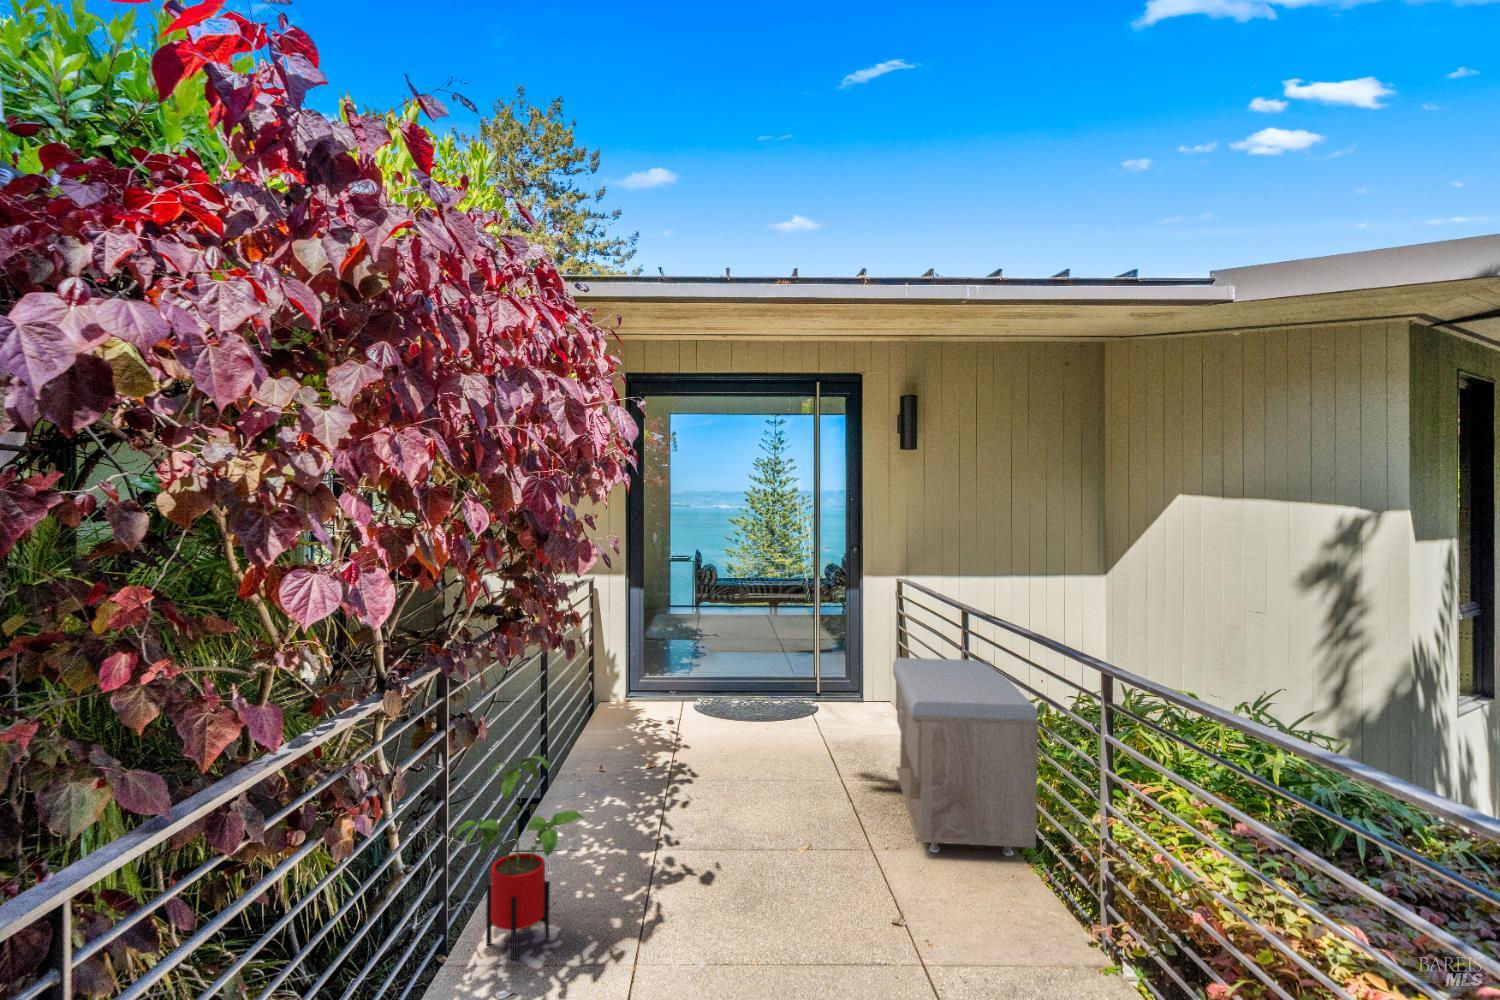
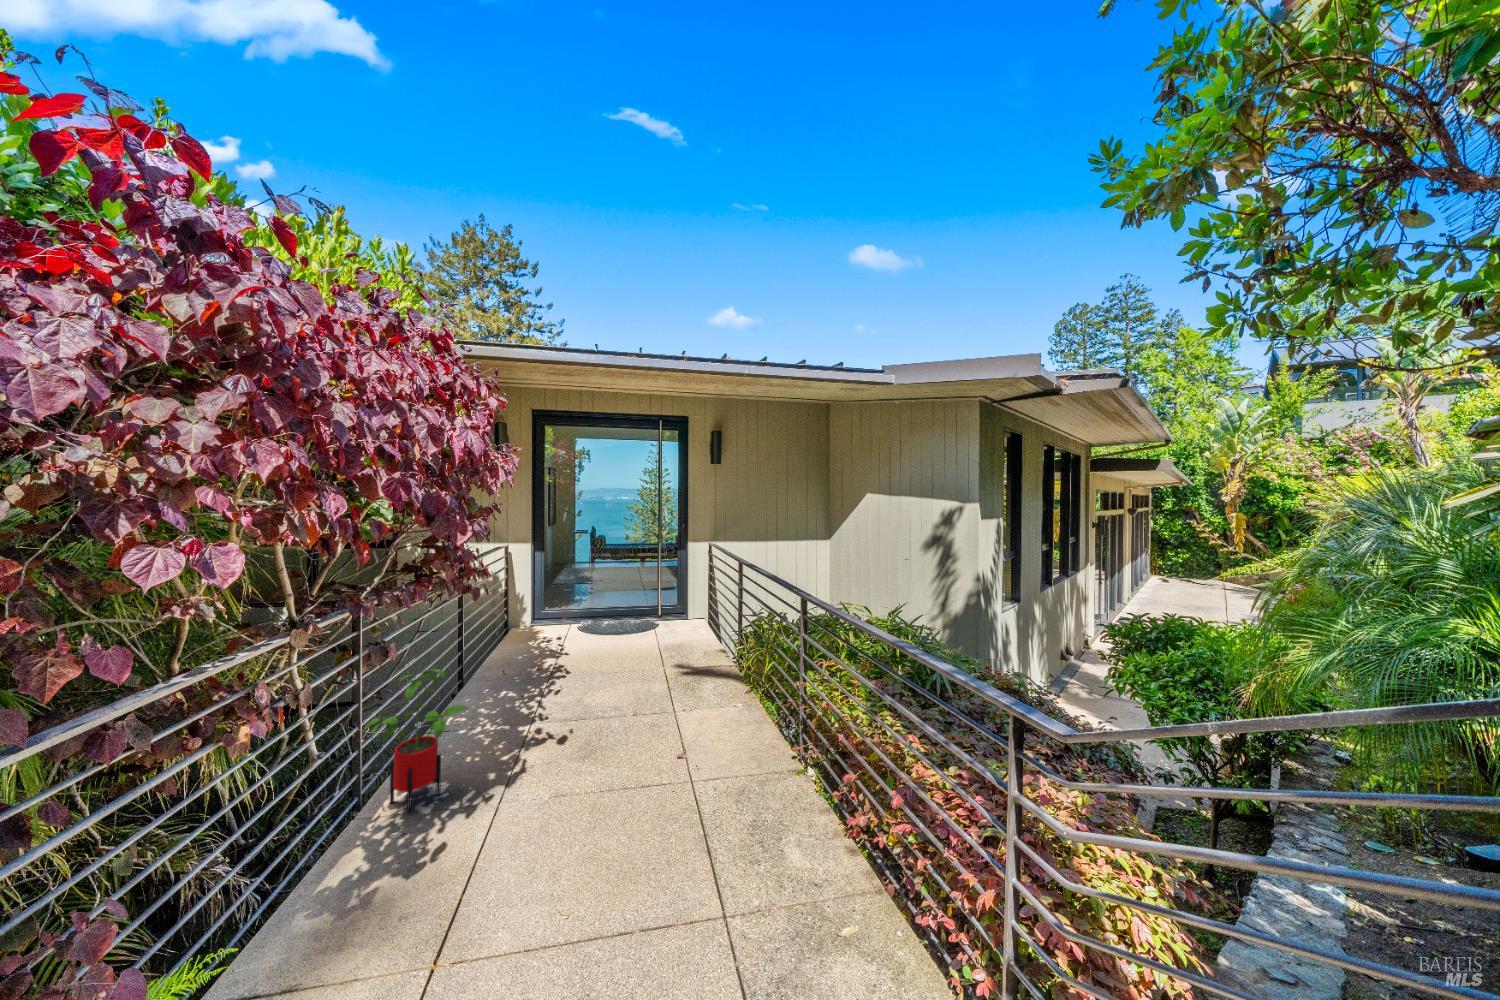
storage bench: present [893,658,1038,856] -> none [696,592,773,710]

